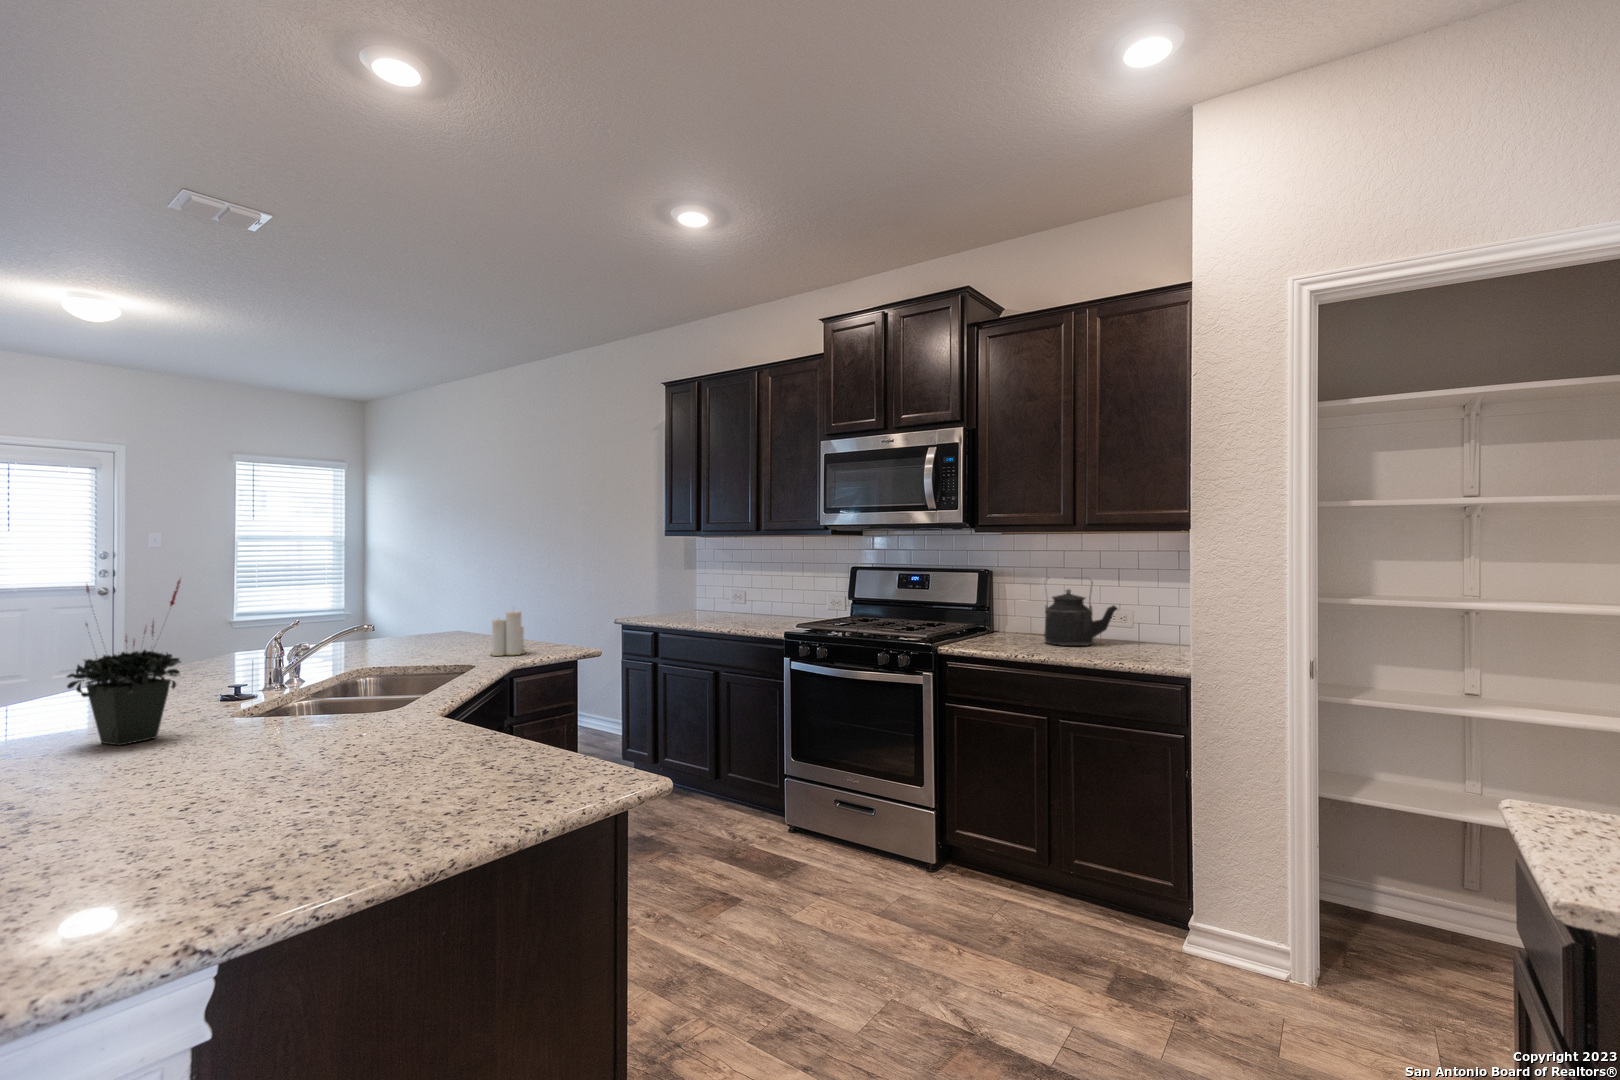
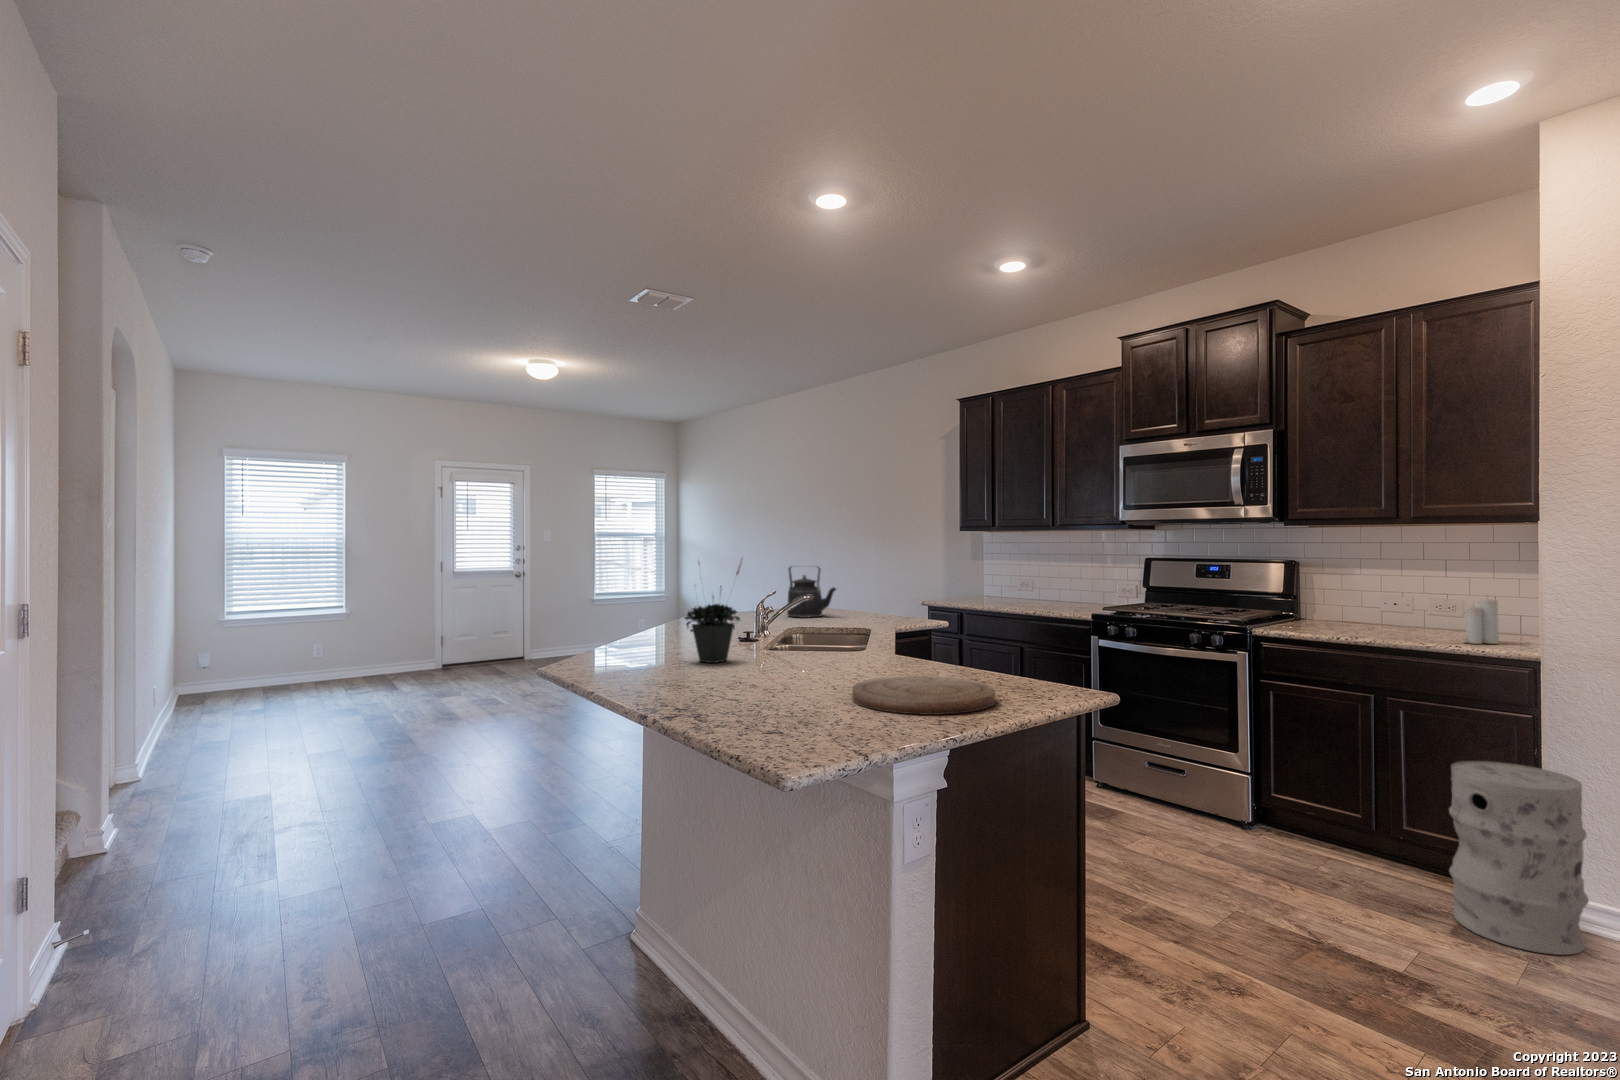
kettle: present [1044,582,1117,646] -> present [787,566,836,618]
candle: present [490,611,526,656] -> present [1463,599,1499,644]
cutting board: none [205,766,475,863] -> present [852,676,996,715]
trash can: none [1110,792,1233,1009] -> present [1449,761,1589,955]

